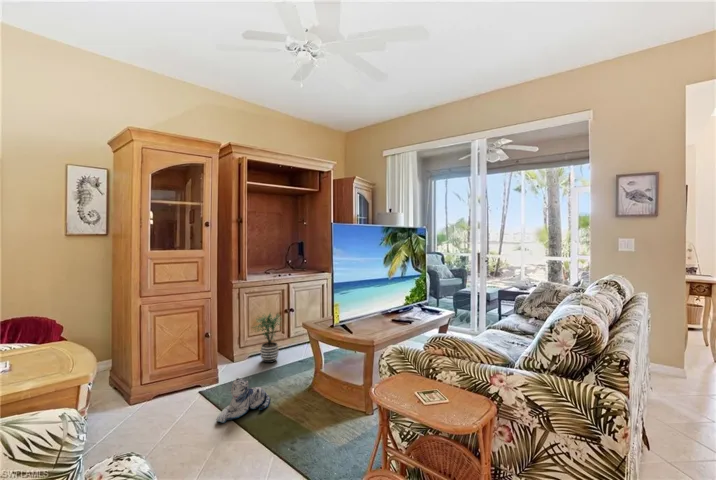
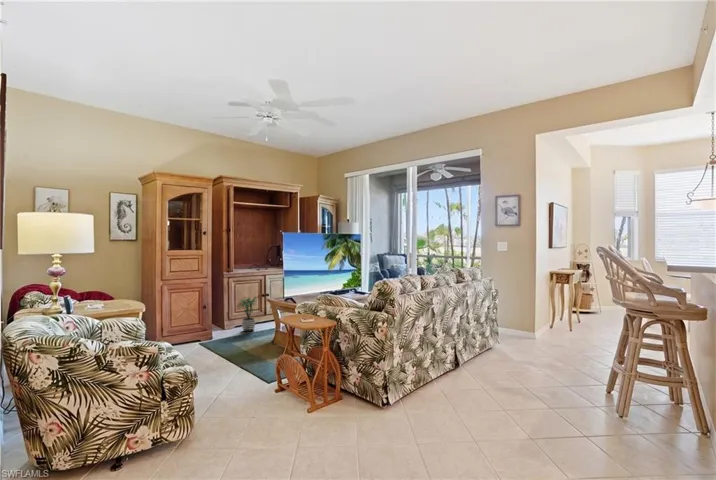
plush toy: present [216,378,270,423] -> none [209,331,244,355]

